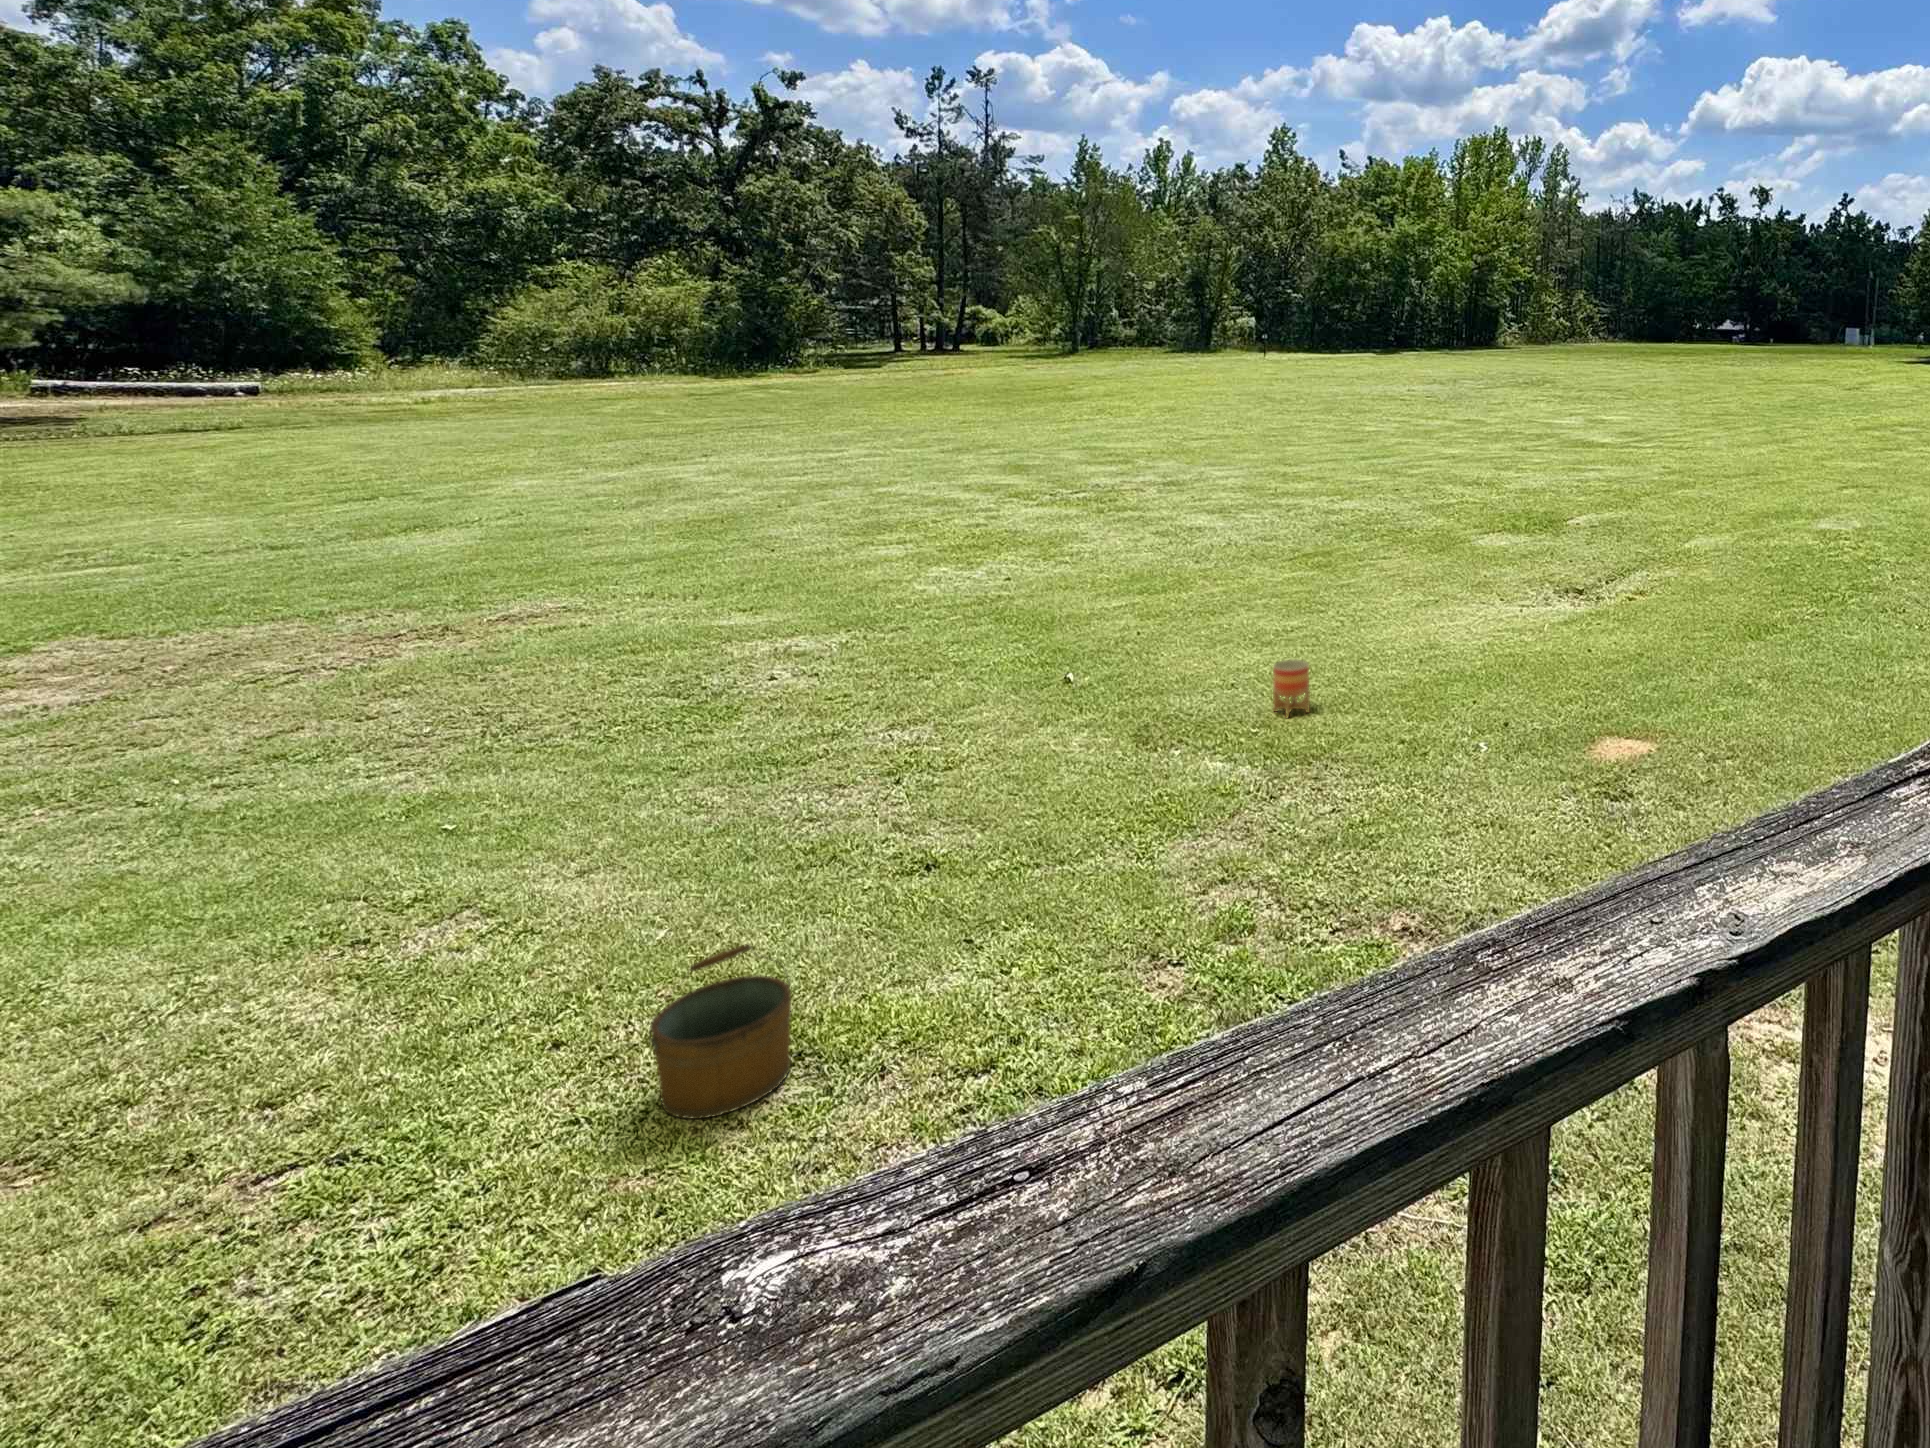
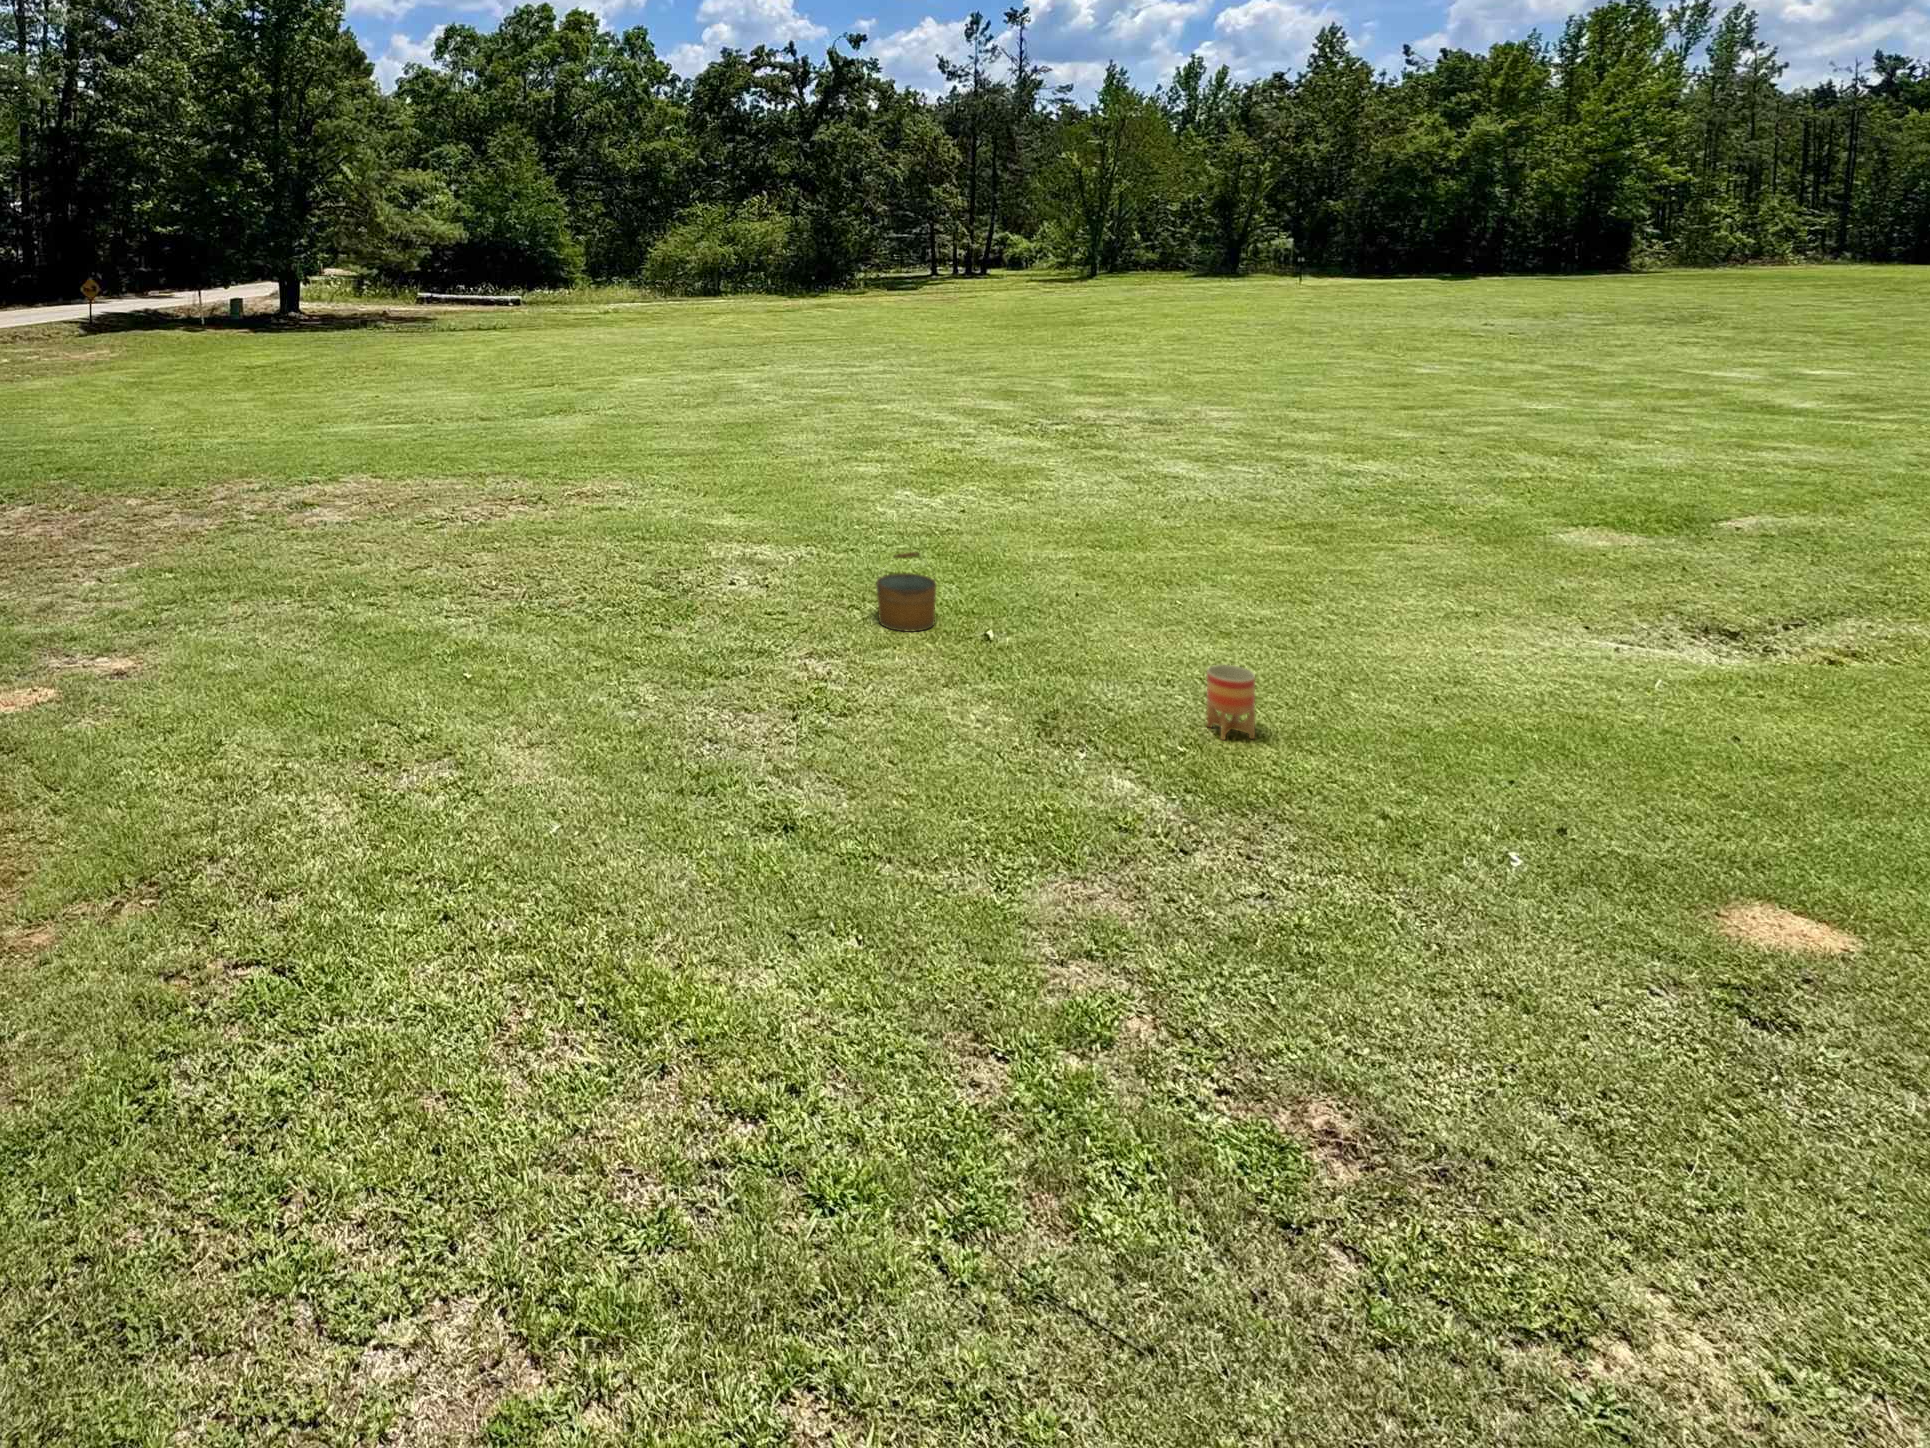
bucket: present [649,944,791,1119] -> present [876,552,936,632]

